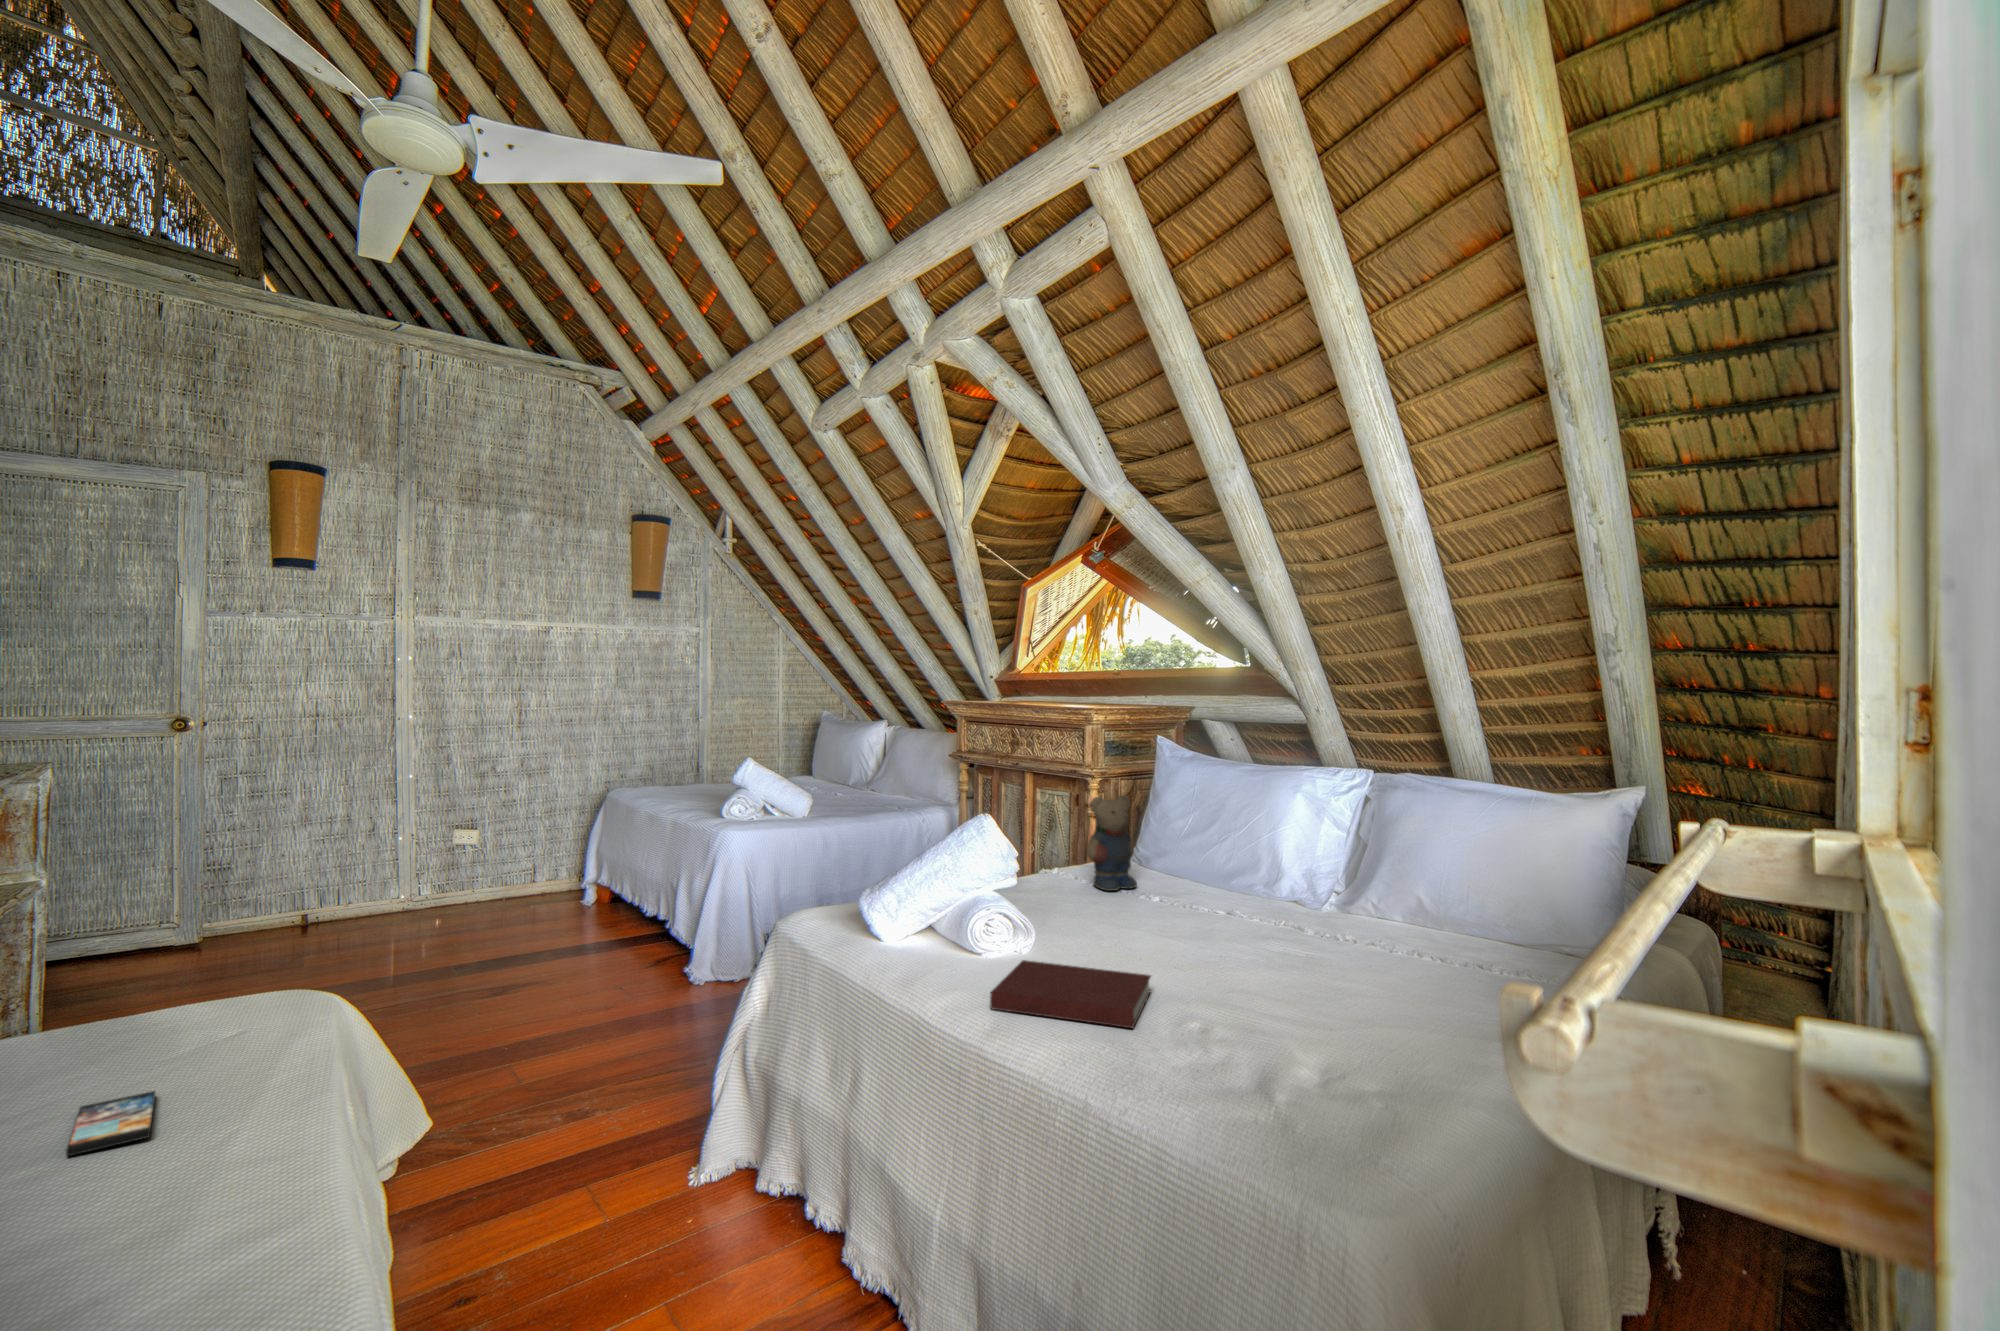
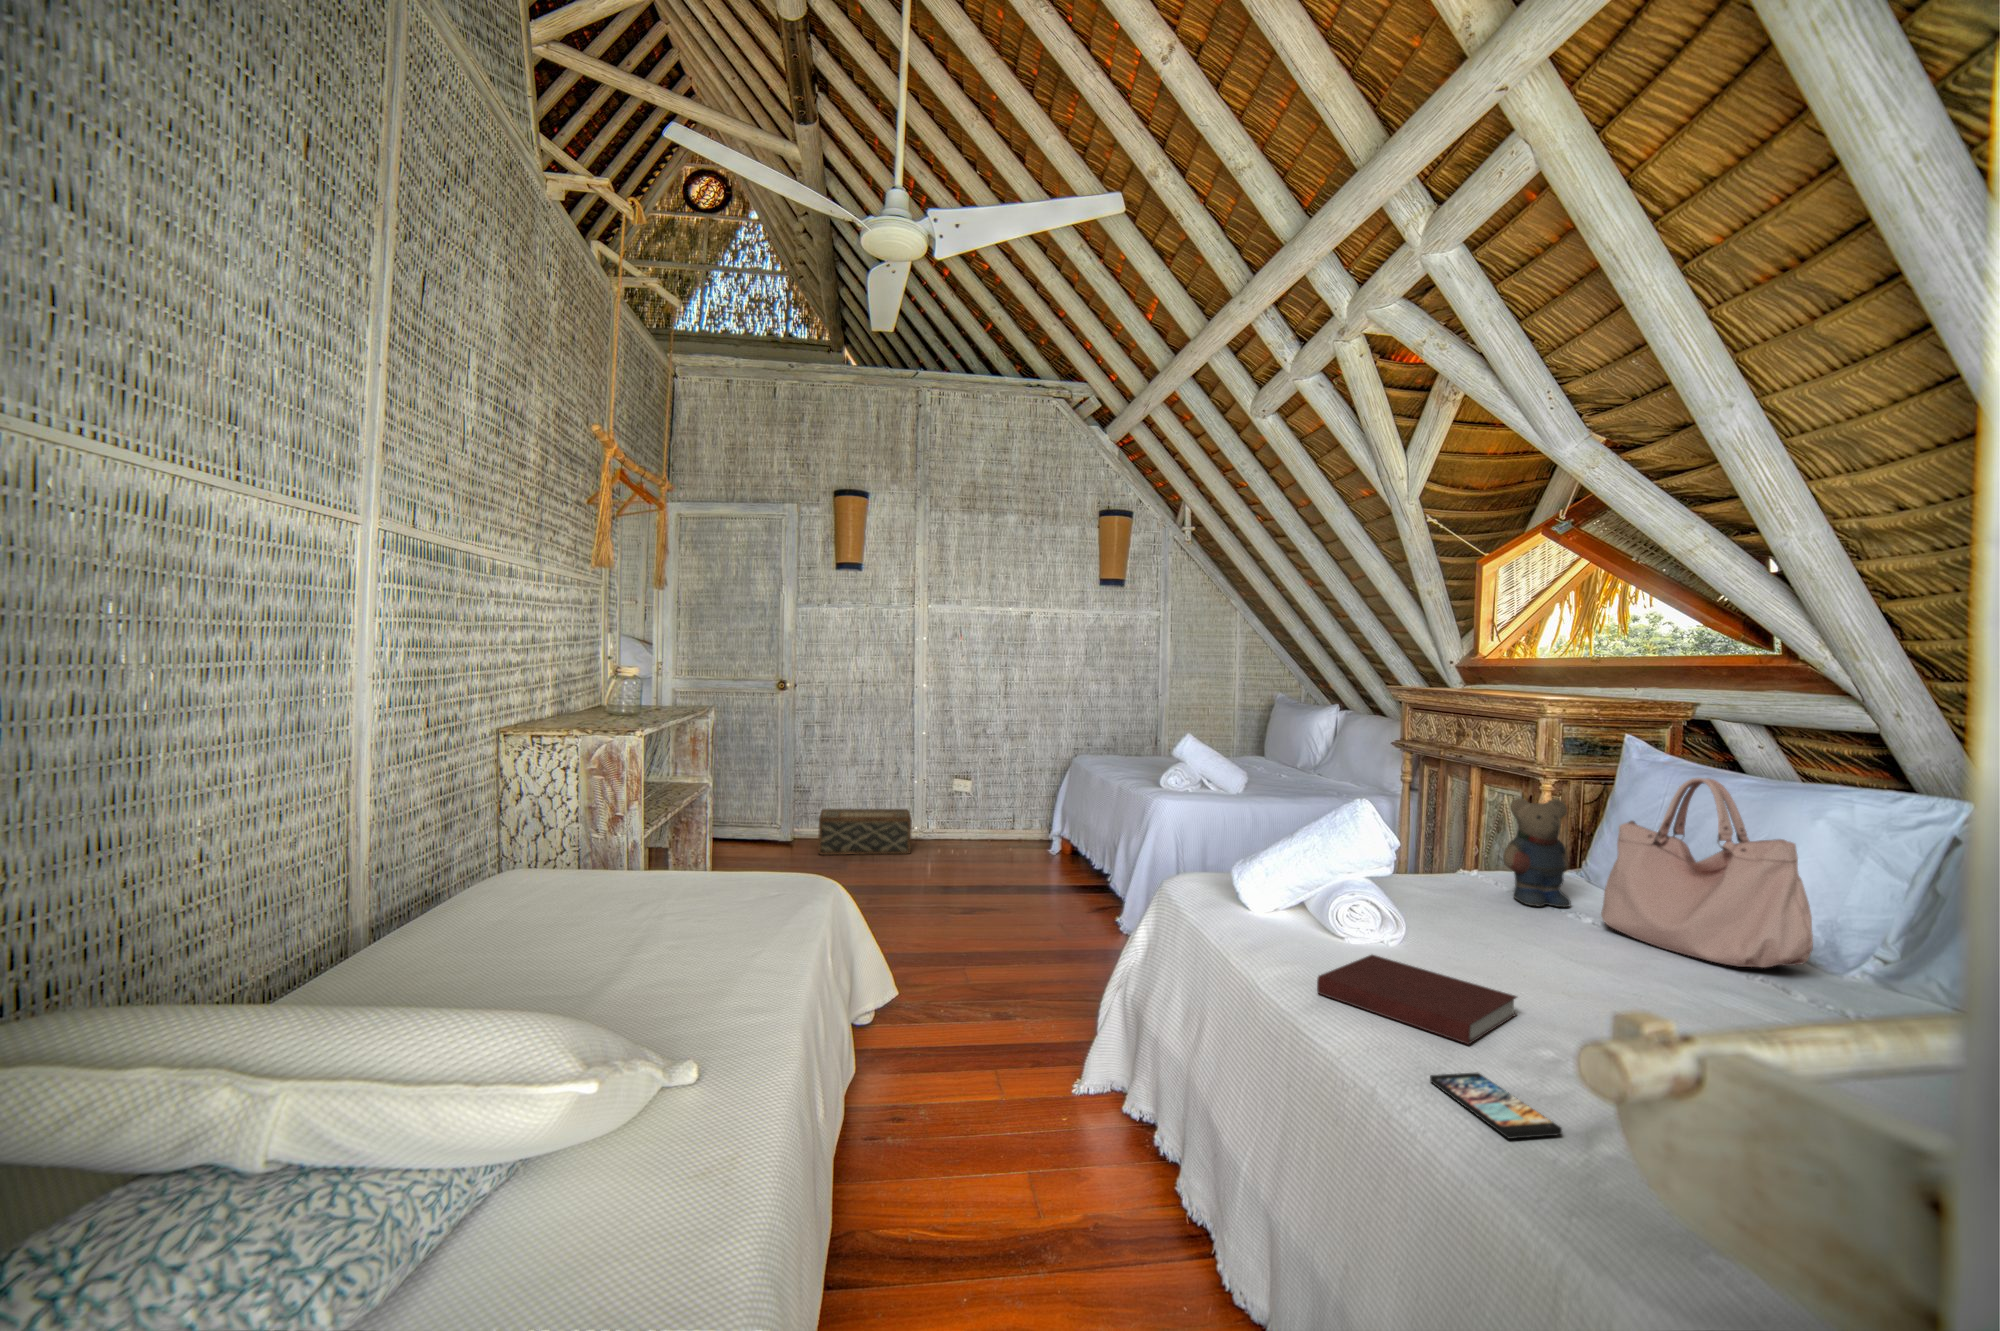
handbag: none [1165,768,1311,918] -> present [1601,778,1813,968]
woven basket: none [236,874,389,952] -> present [818,809,912,855]
smartphone: present [66,1091,155,1156] -> present [1430,1073,1562,1139]

